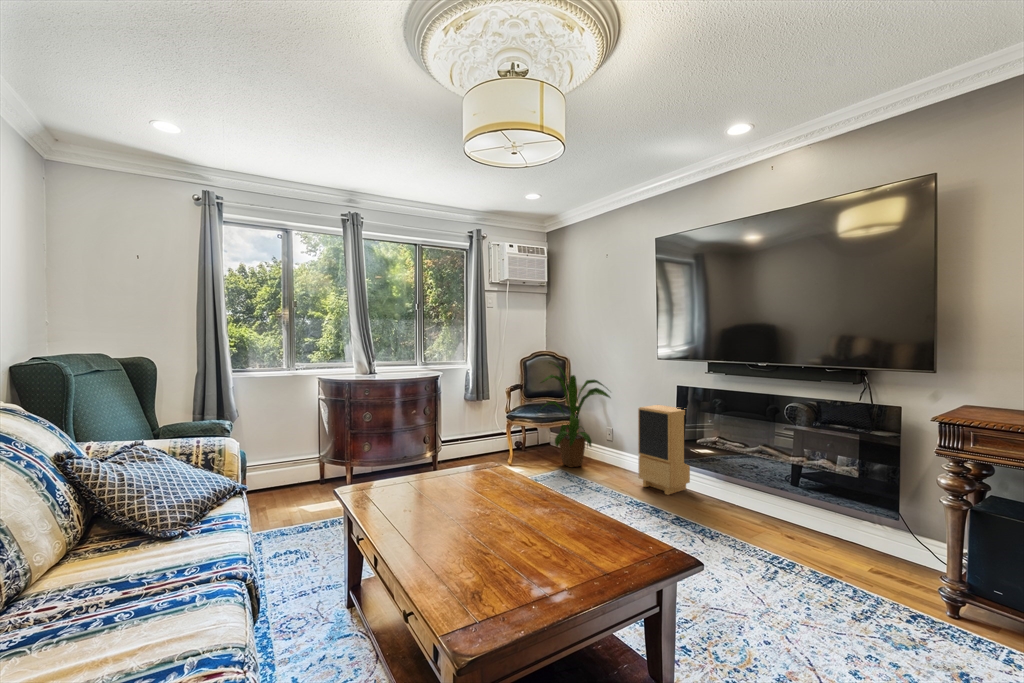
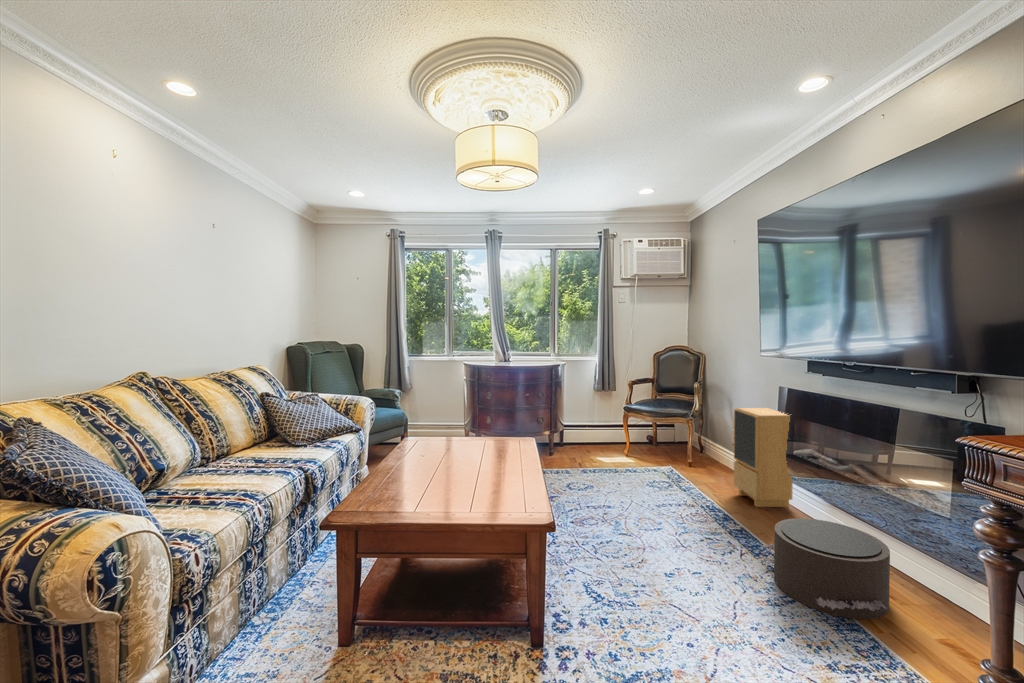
house plant: present [541,365,610,467] -> none [648,357,734,466]
pouf: none [730,496,855,574] -> present [763,518,890,619]

